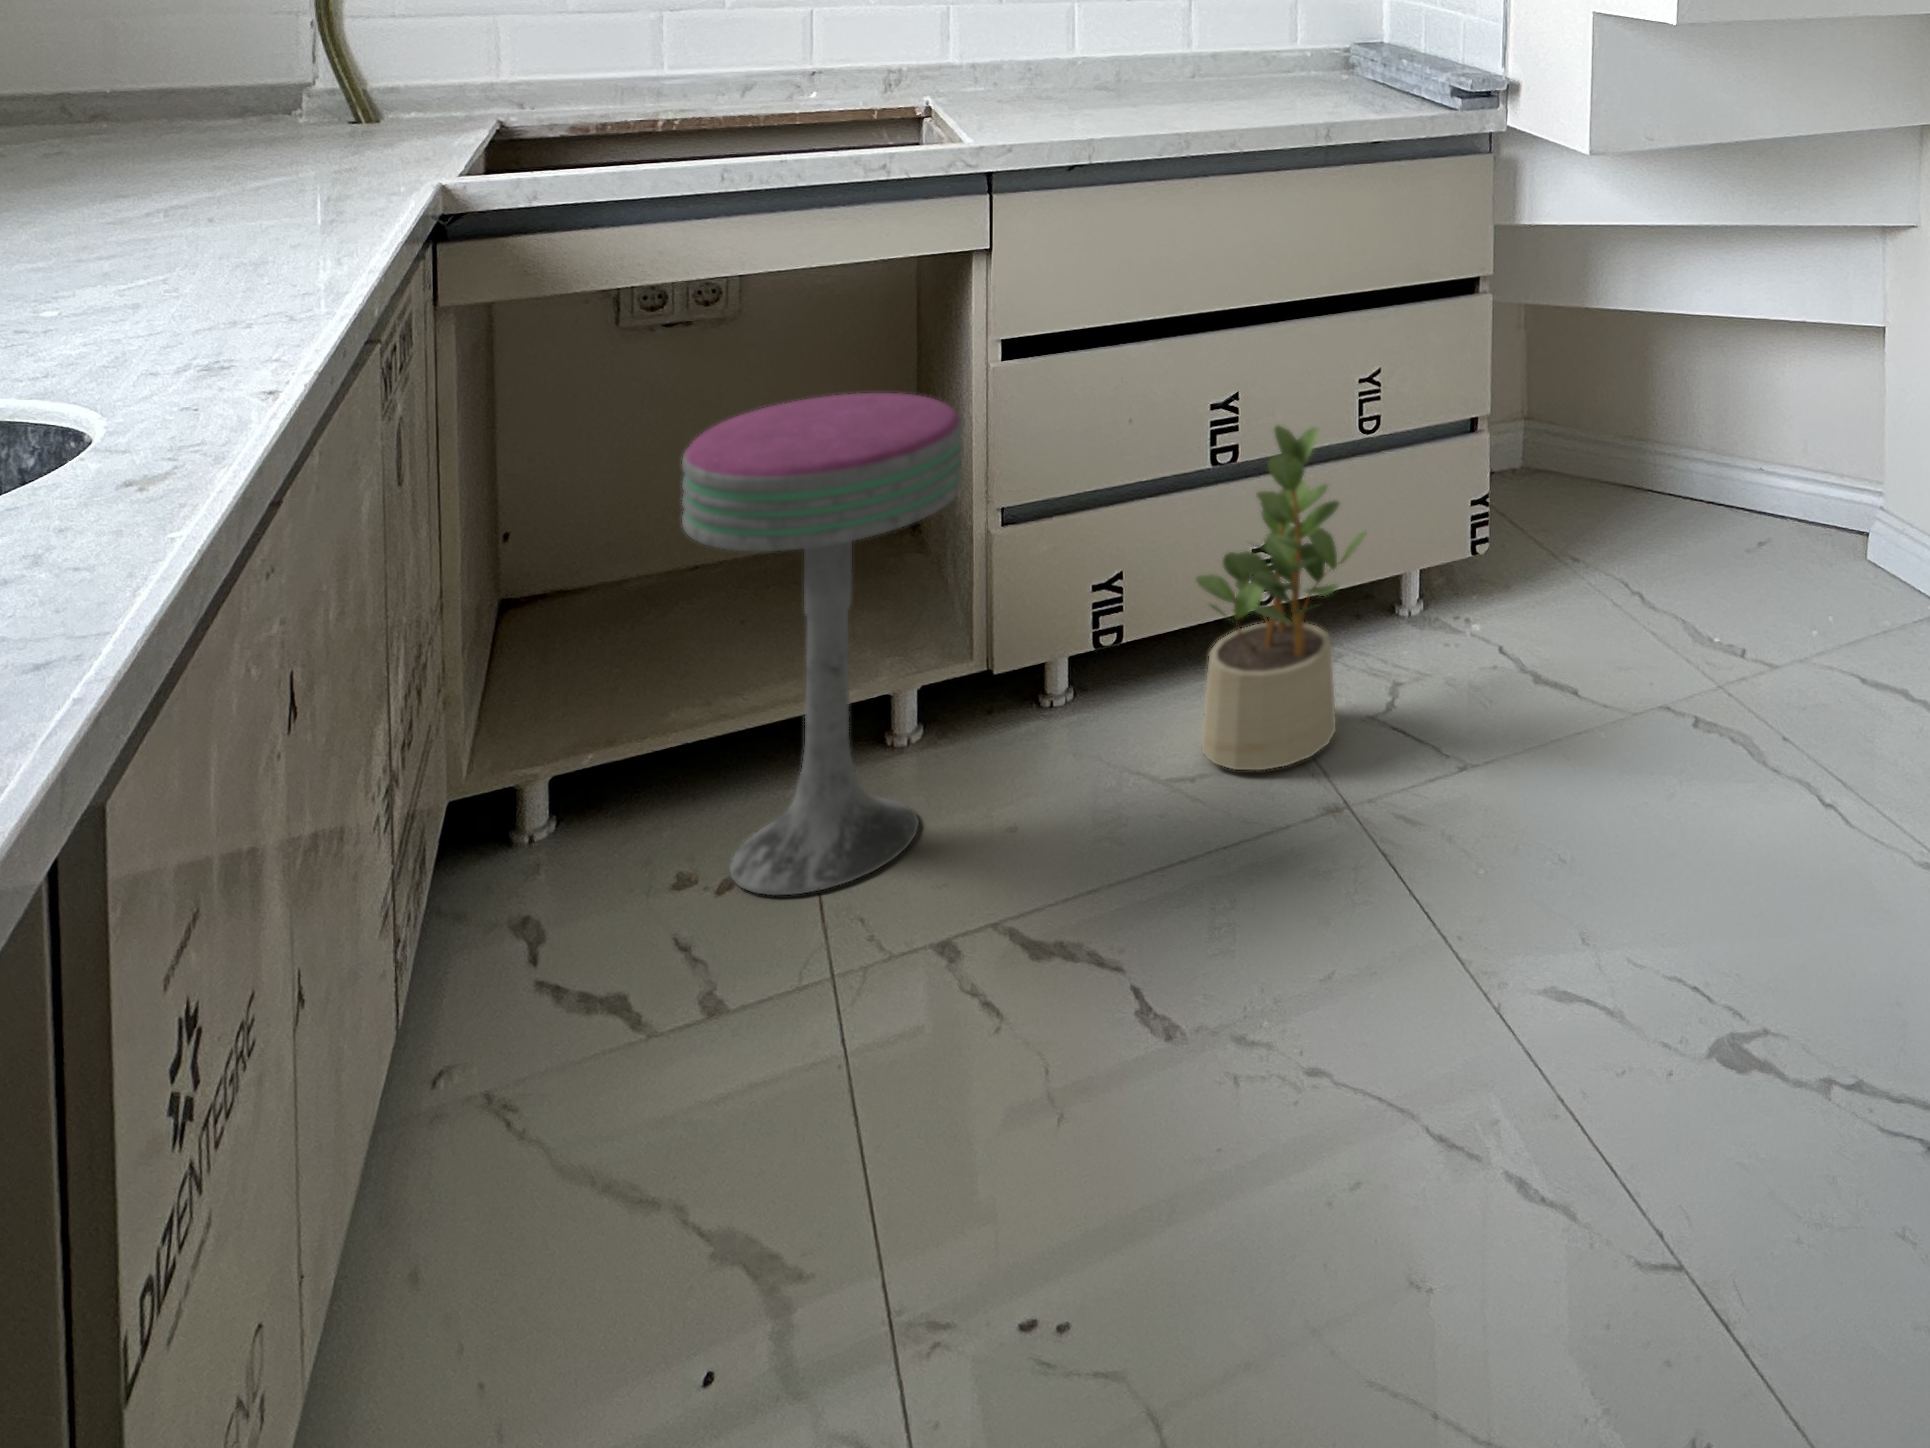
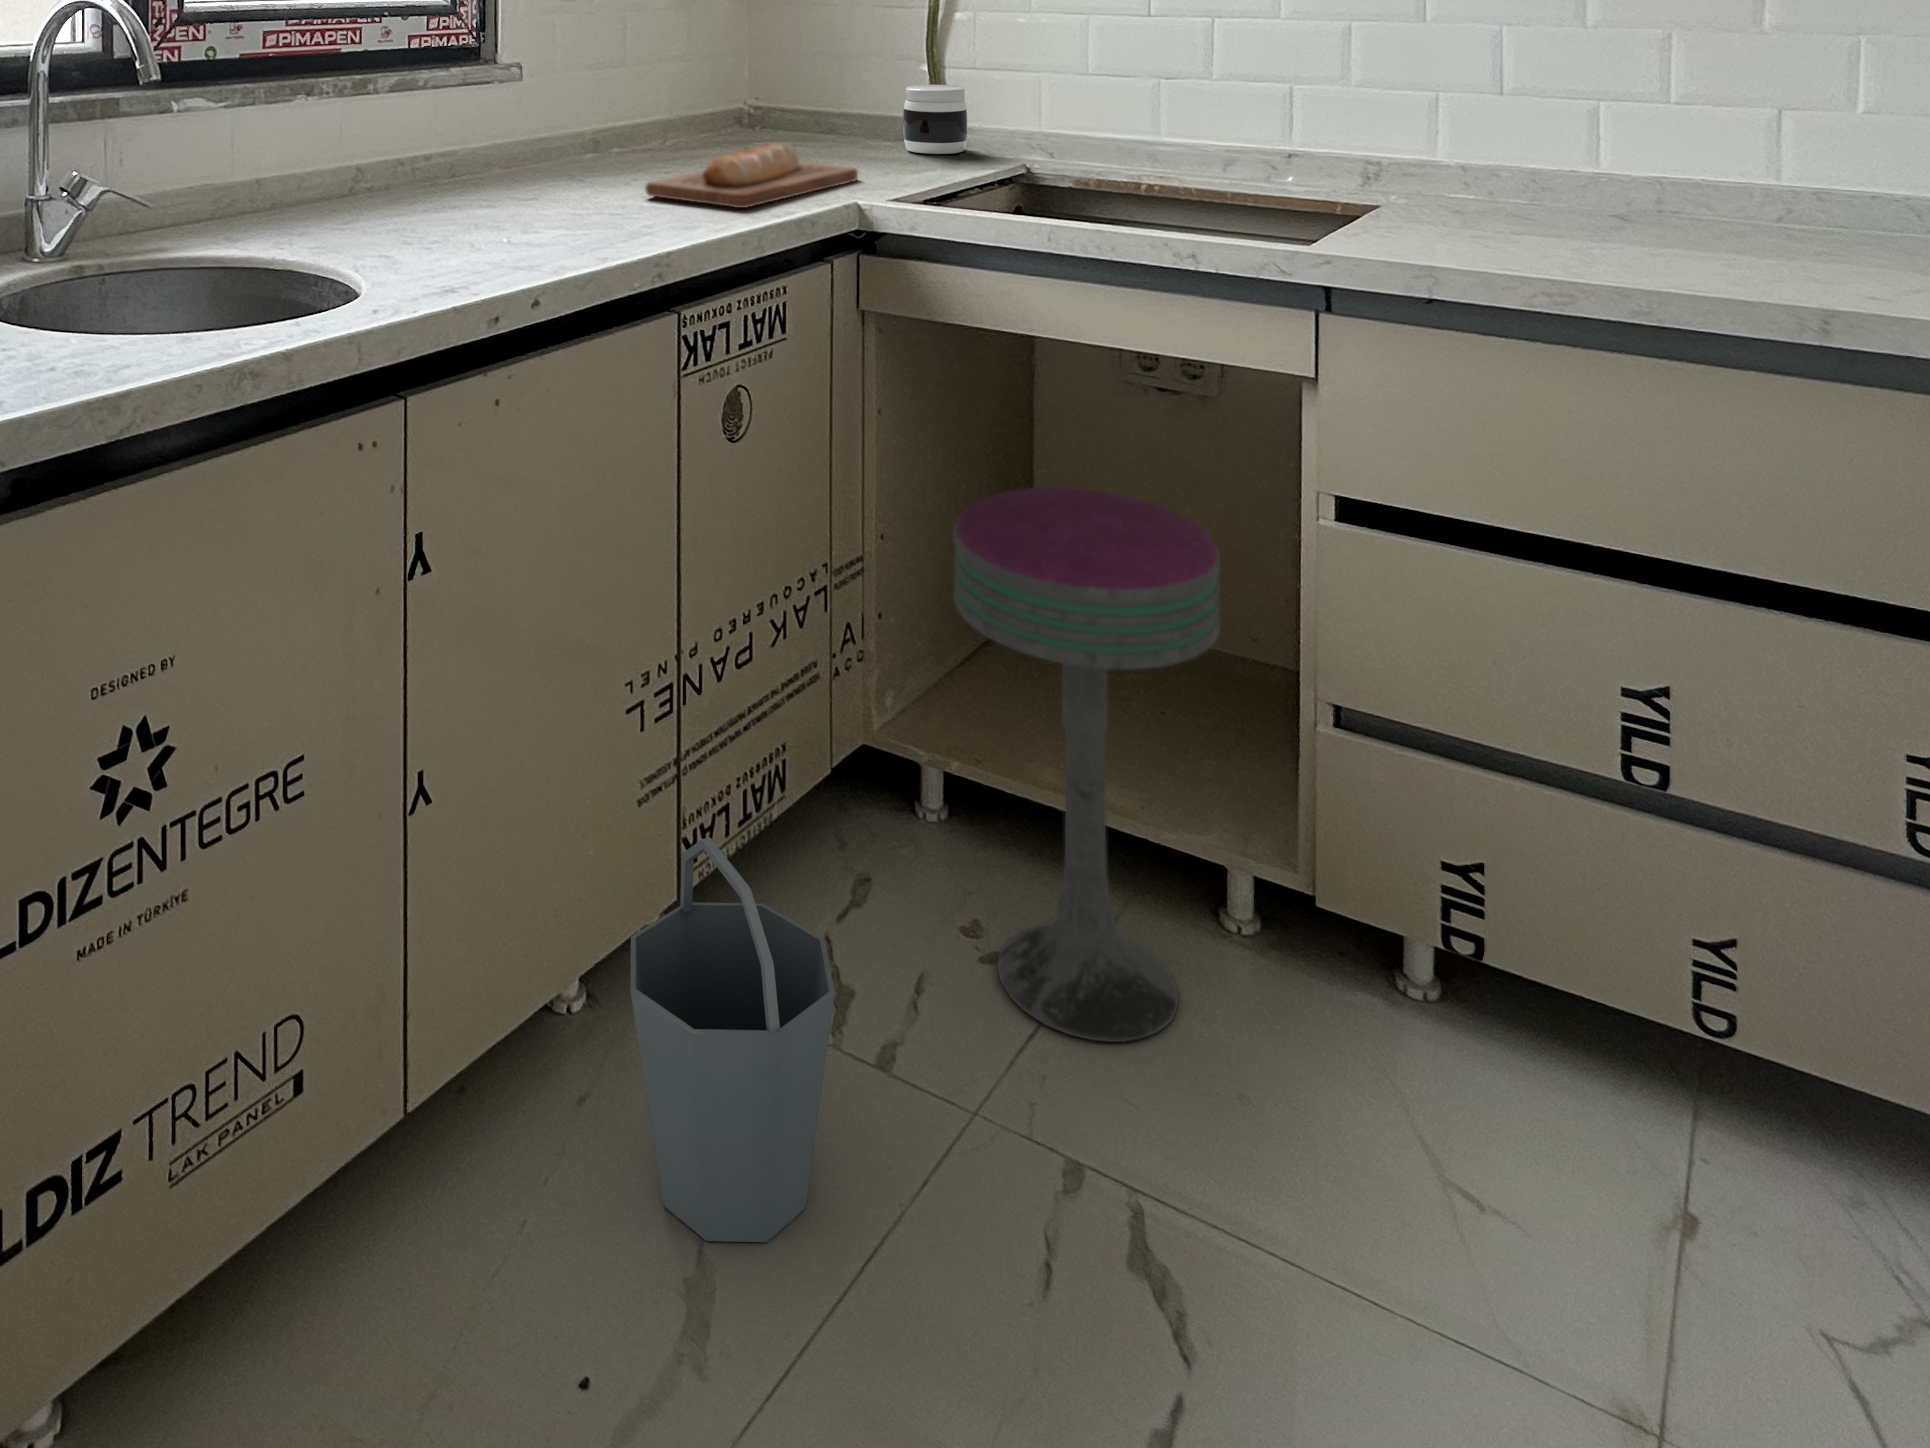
jar: none [284,39,389,125] -> present [903,85,967,154]
bread loaf: none [16,126,323,218] -> present [646,143,858,208]
potted plant: present [1196,426,1366,770] -> none [1518,758,1793,1319]
bucket: none [513,839,786,1237] -> present [630,838,835,1242]

